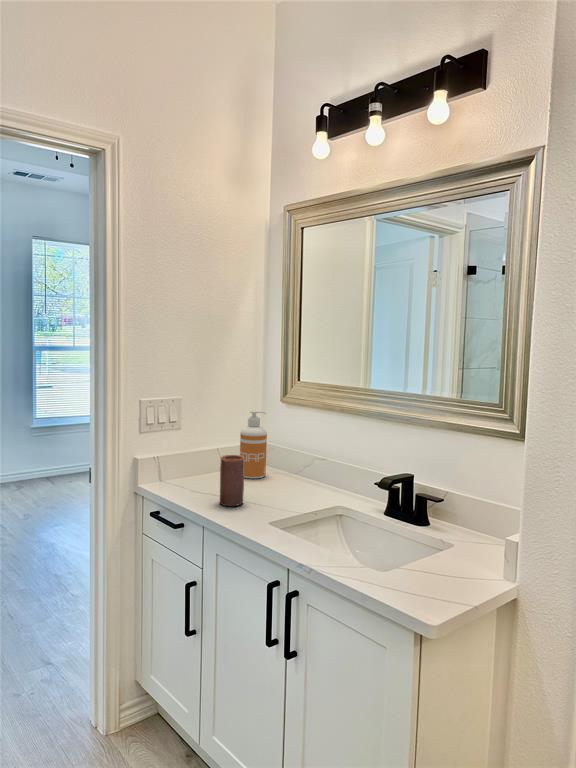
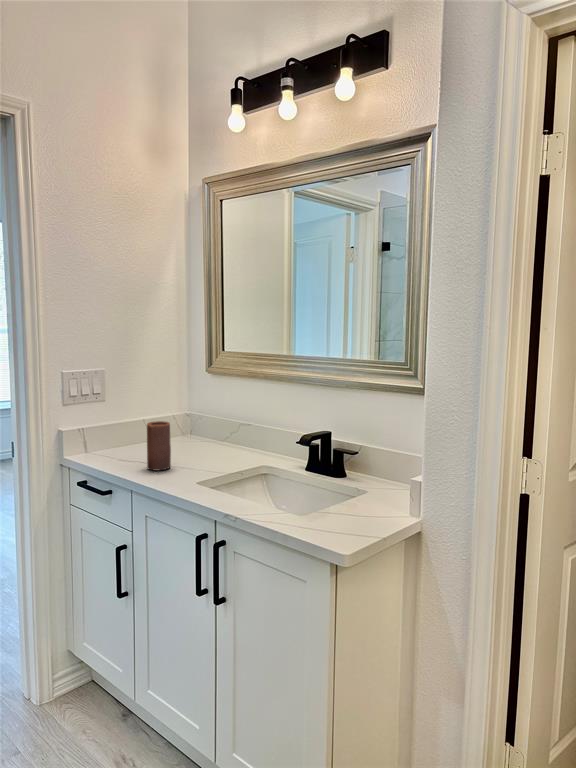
soap dispenser: present [240,411,267,478] -> none [166,381,192,447]

